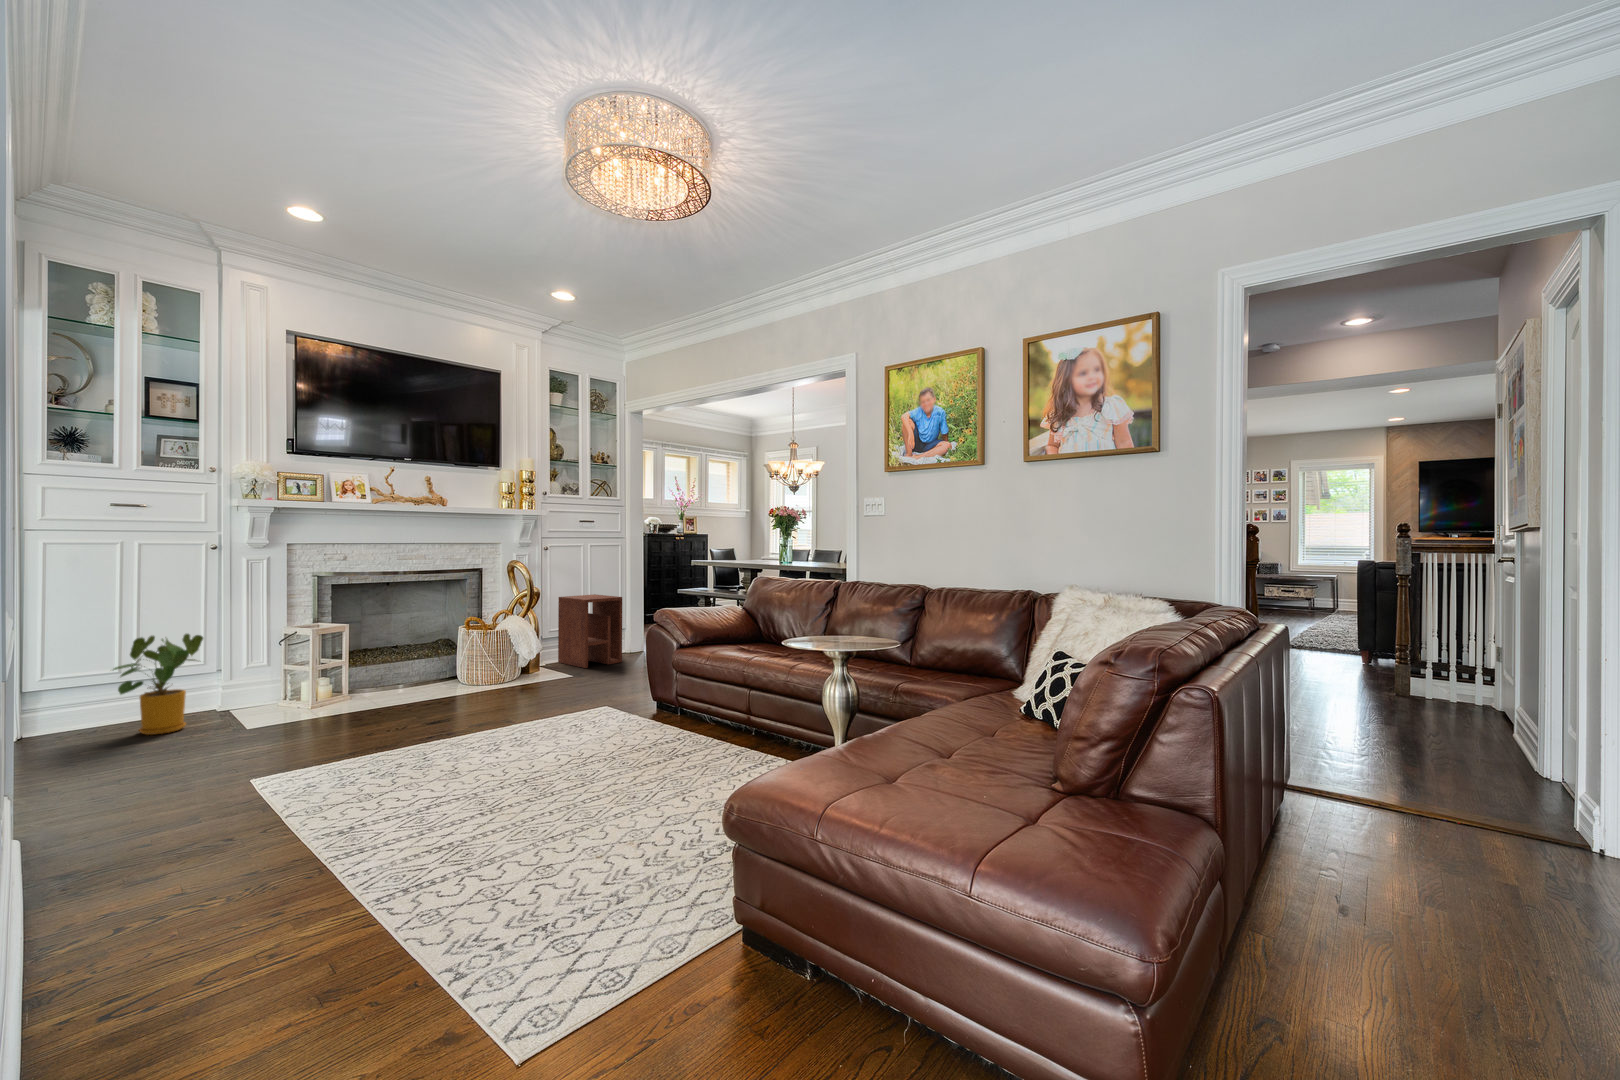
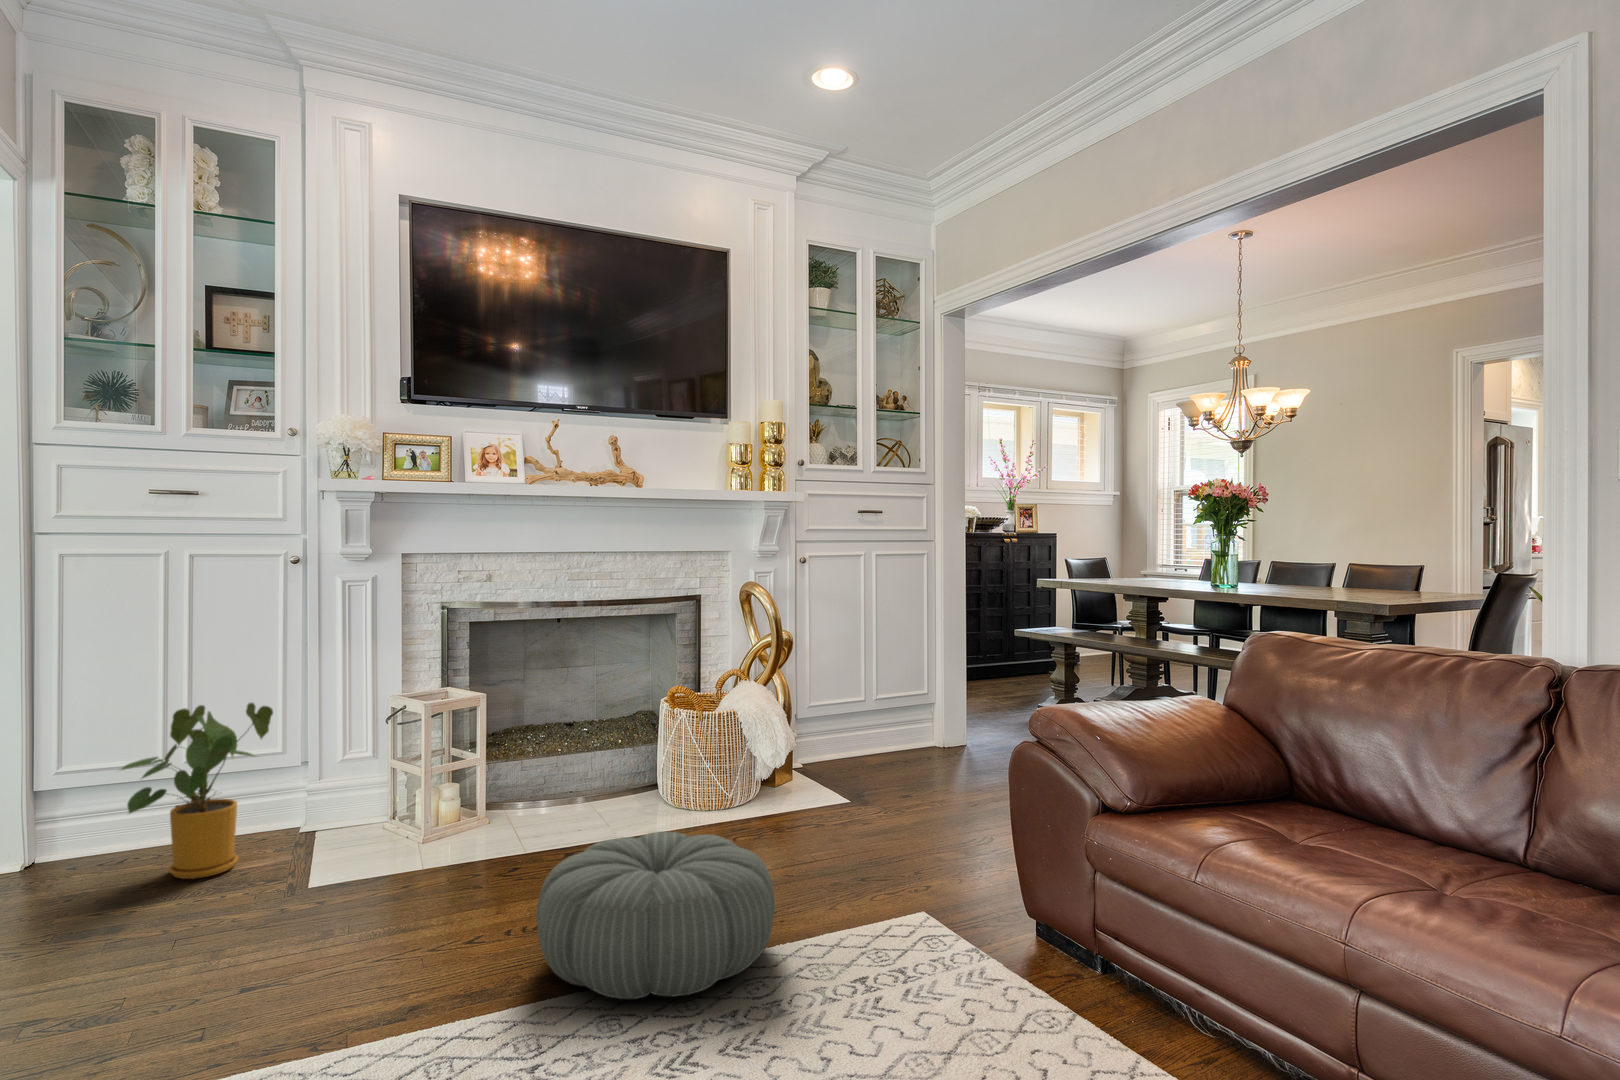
side table: present [558,594,622,668] -> none [824,642,935,782]
pouf: none [405,678,529,743] -> present [536,832,775,999]

